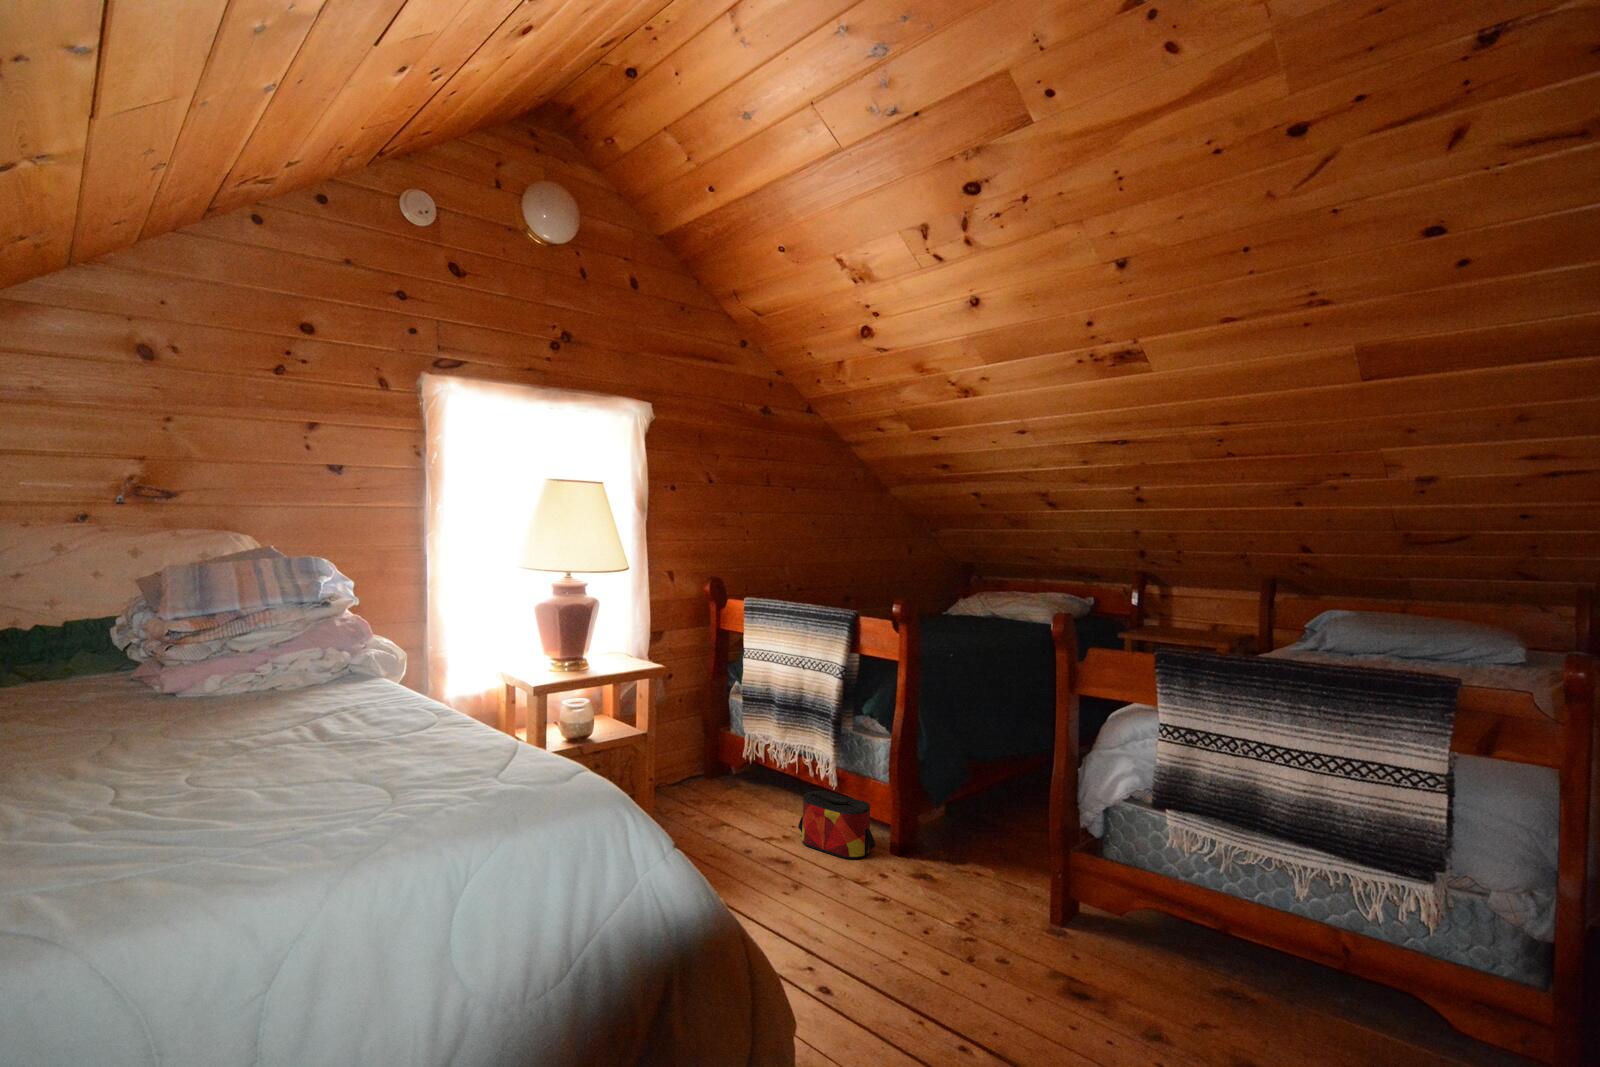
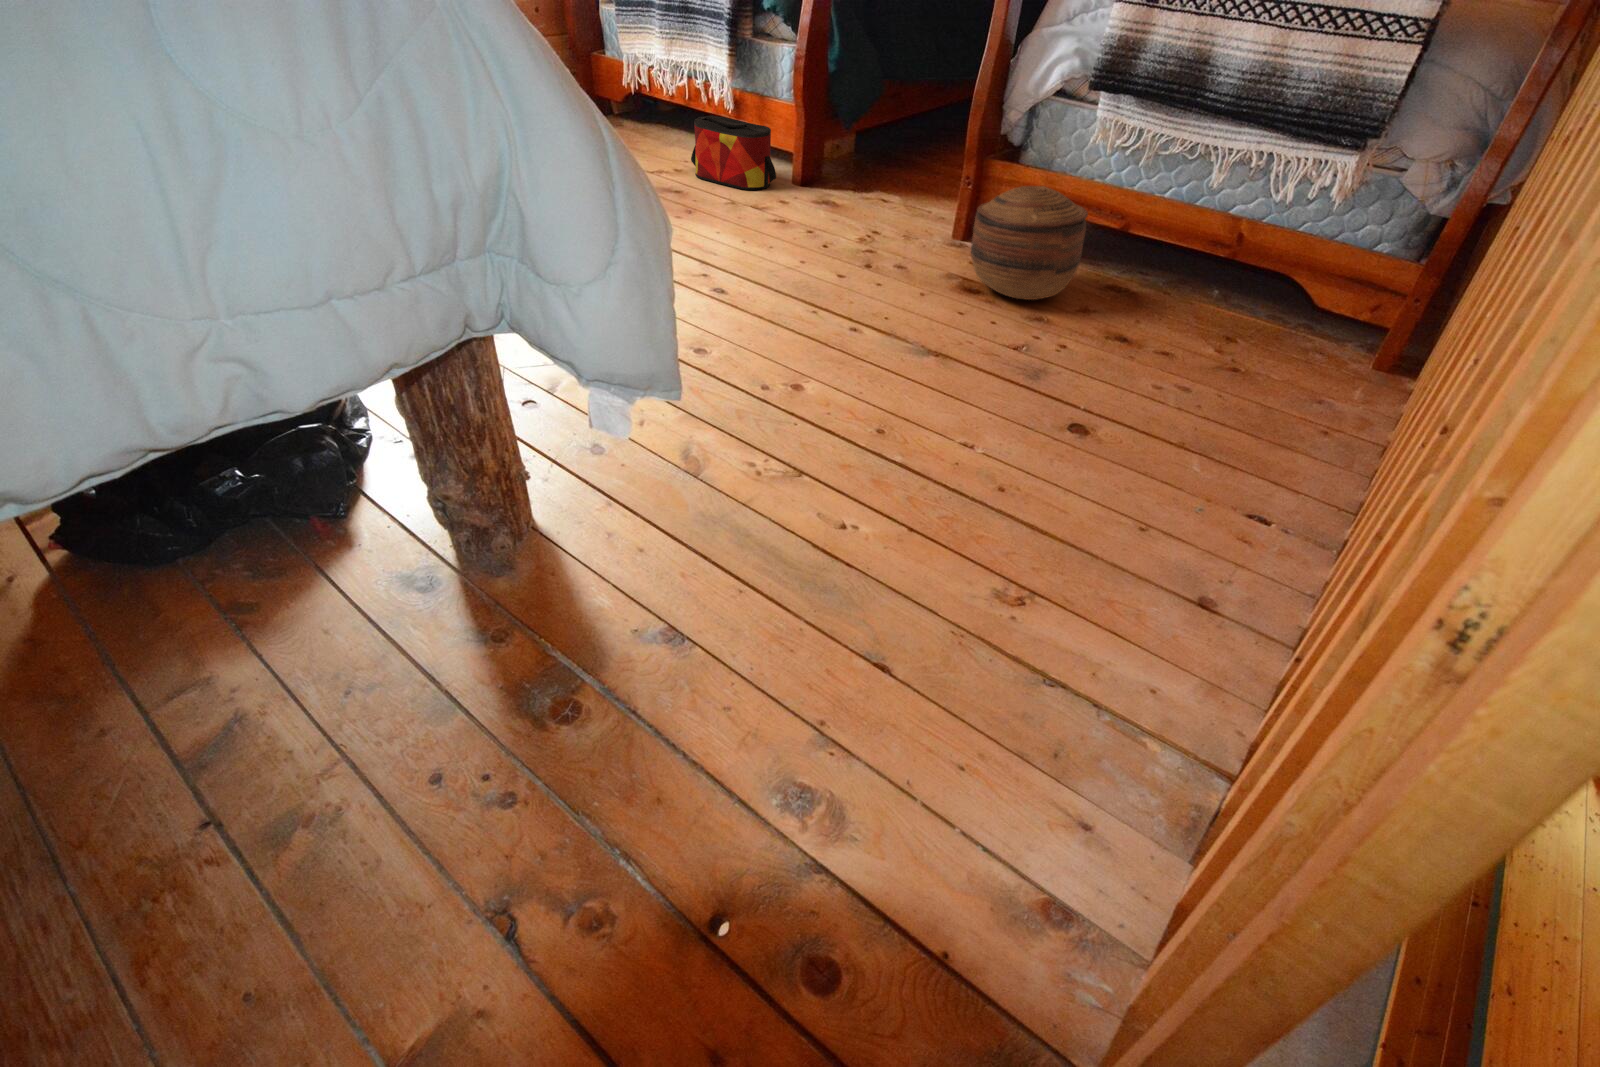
basket: none [1070,887,1185,1008] -> present [971,186,1088,300]

